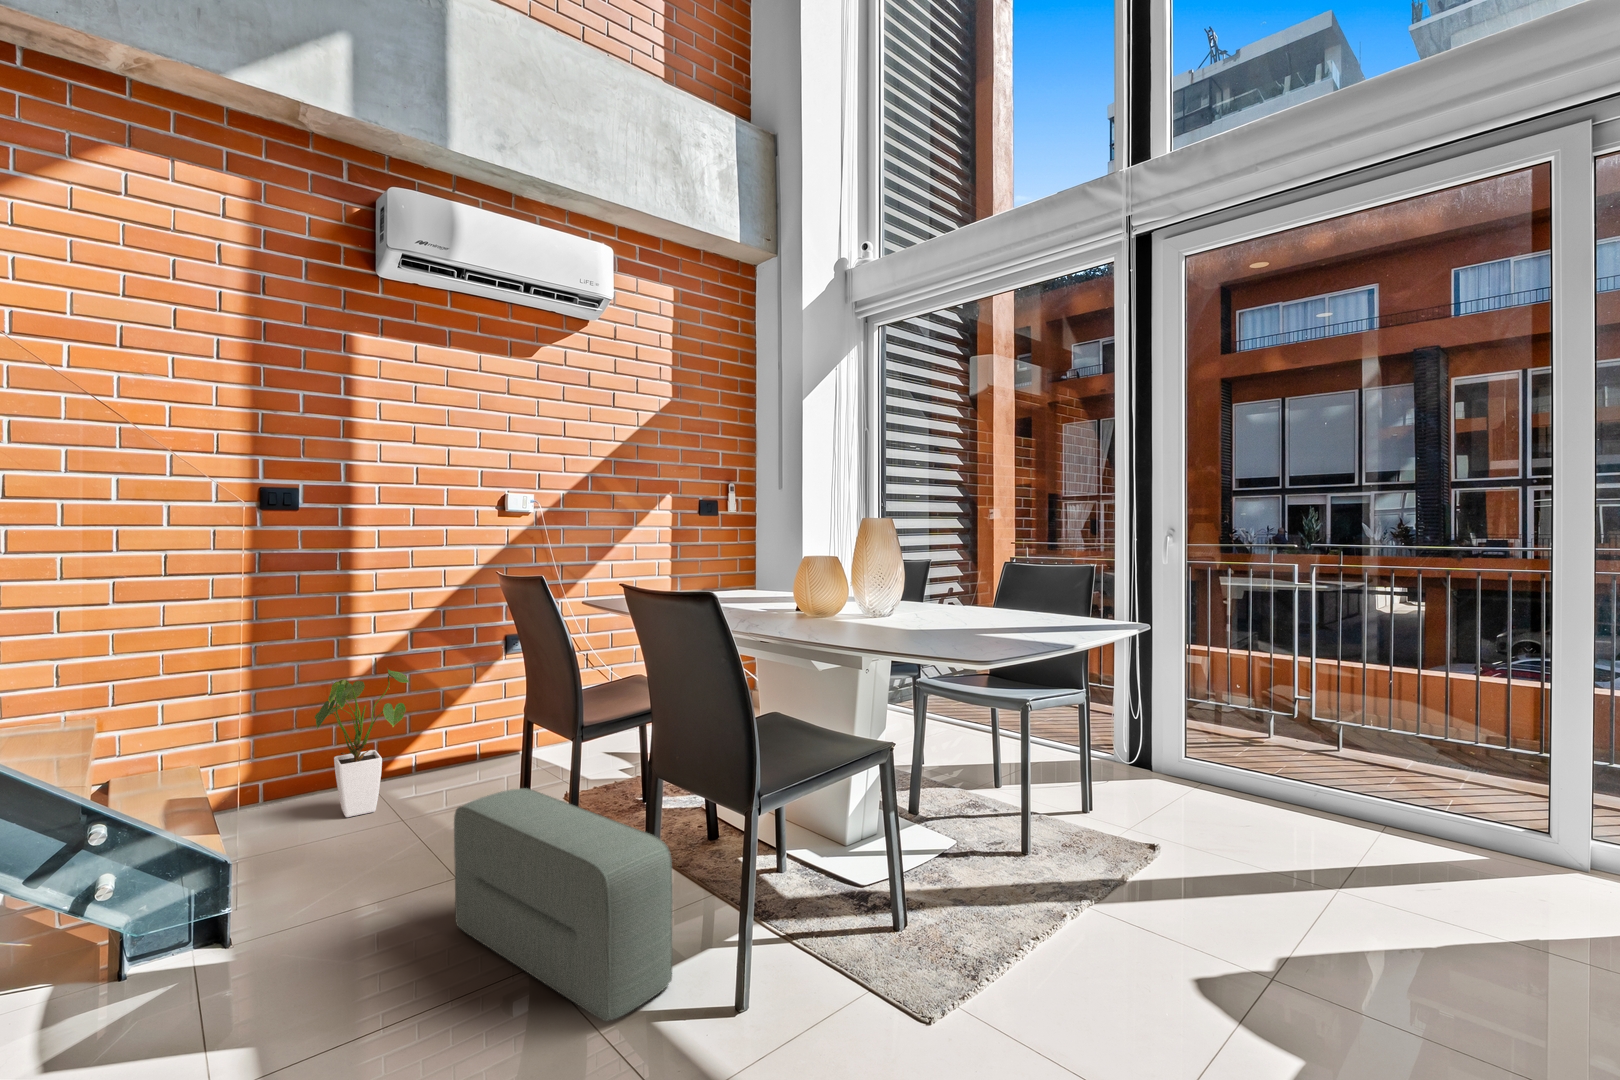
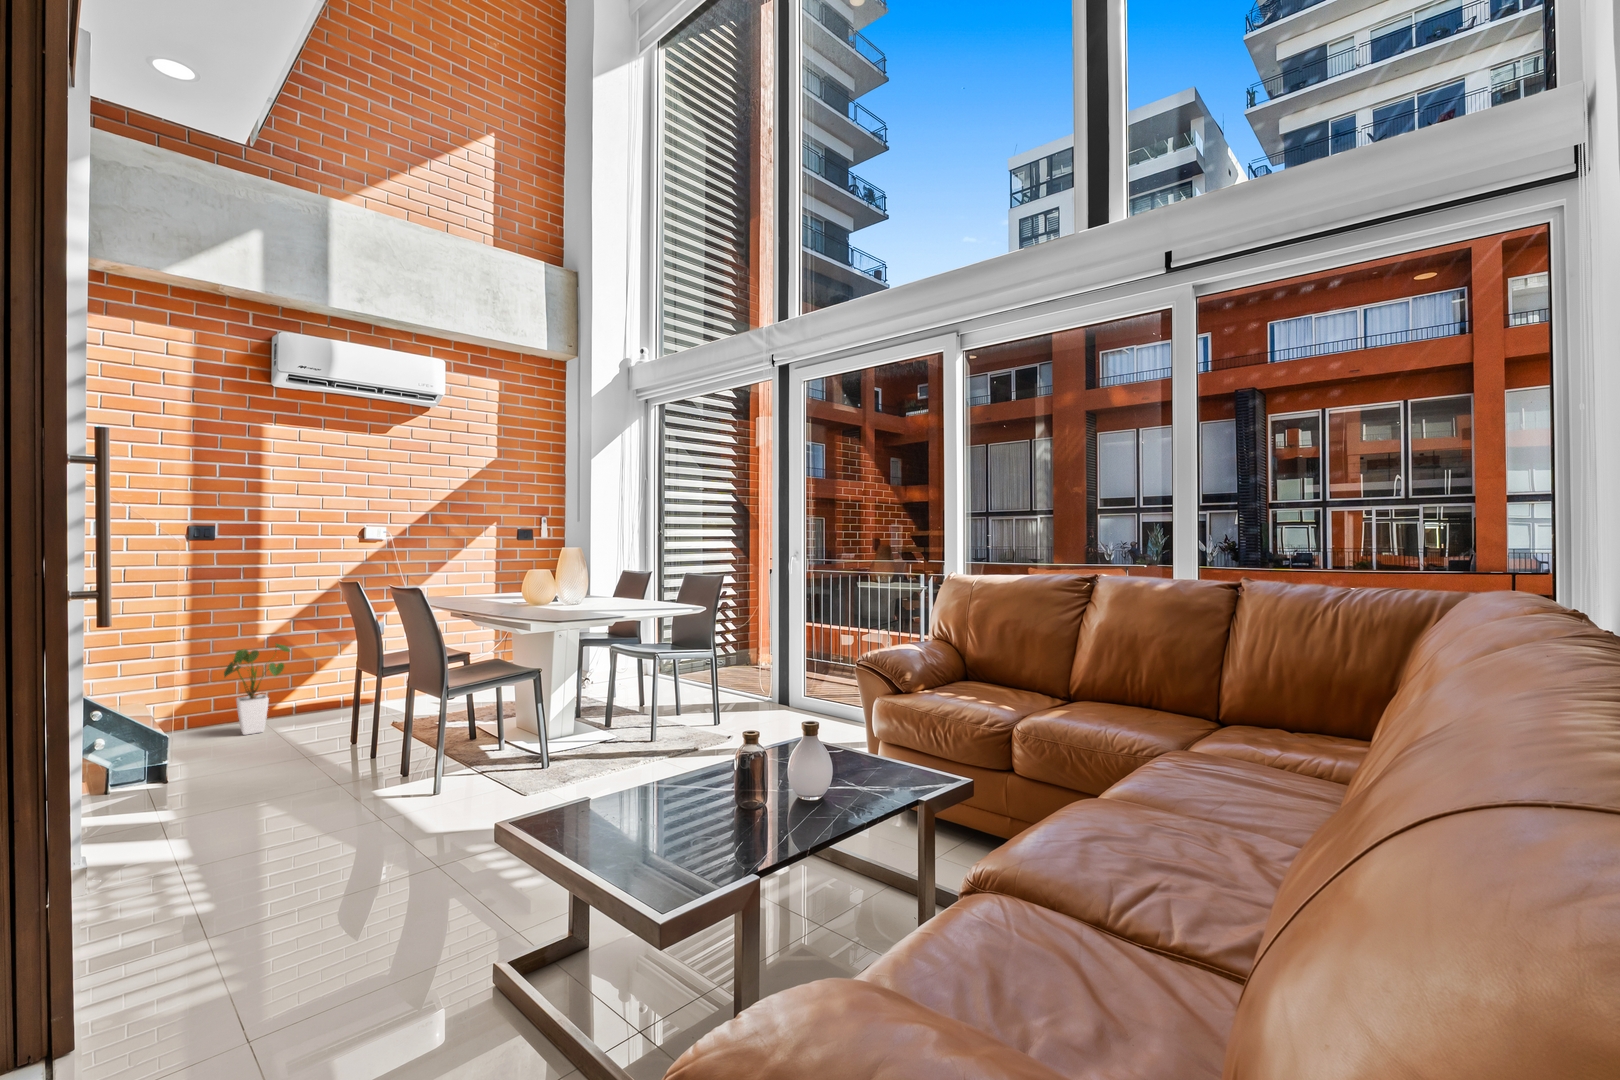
pouf: present [454,788,673,1021] -> none [299,703,408,805]

